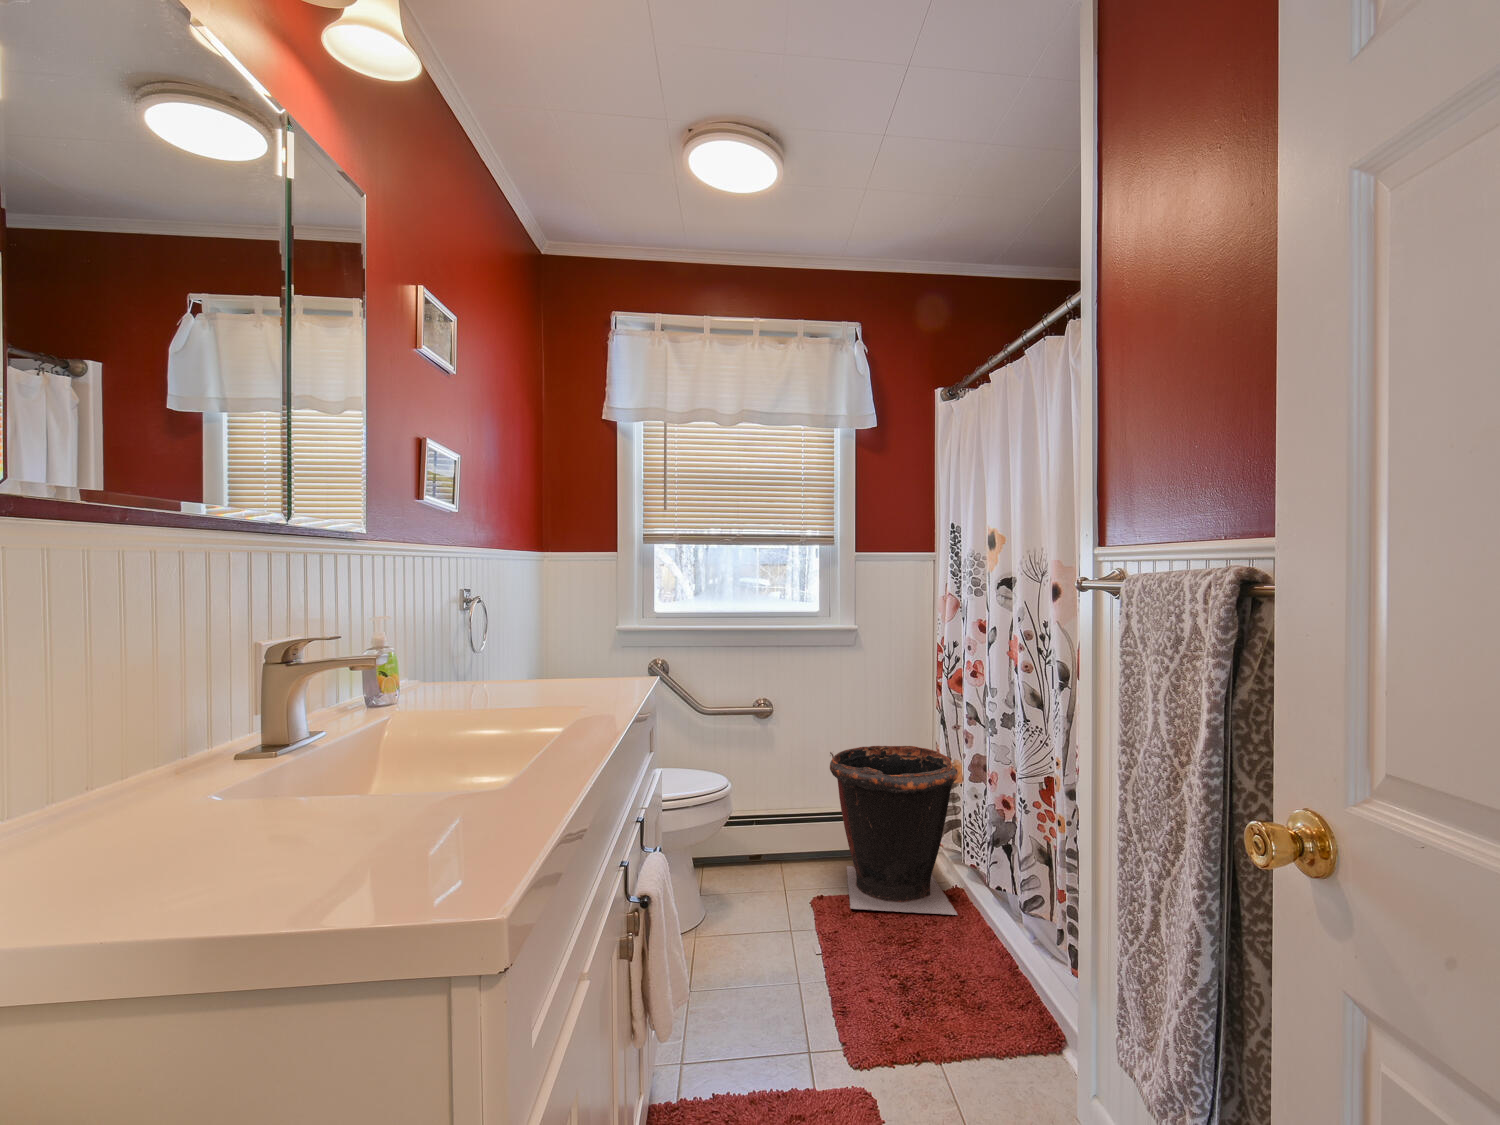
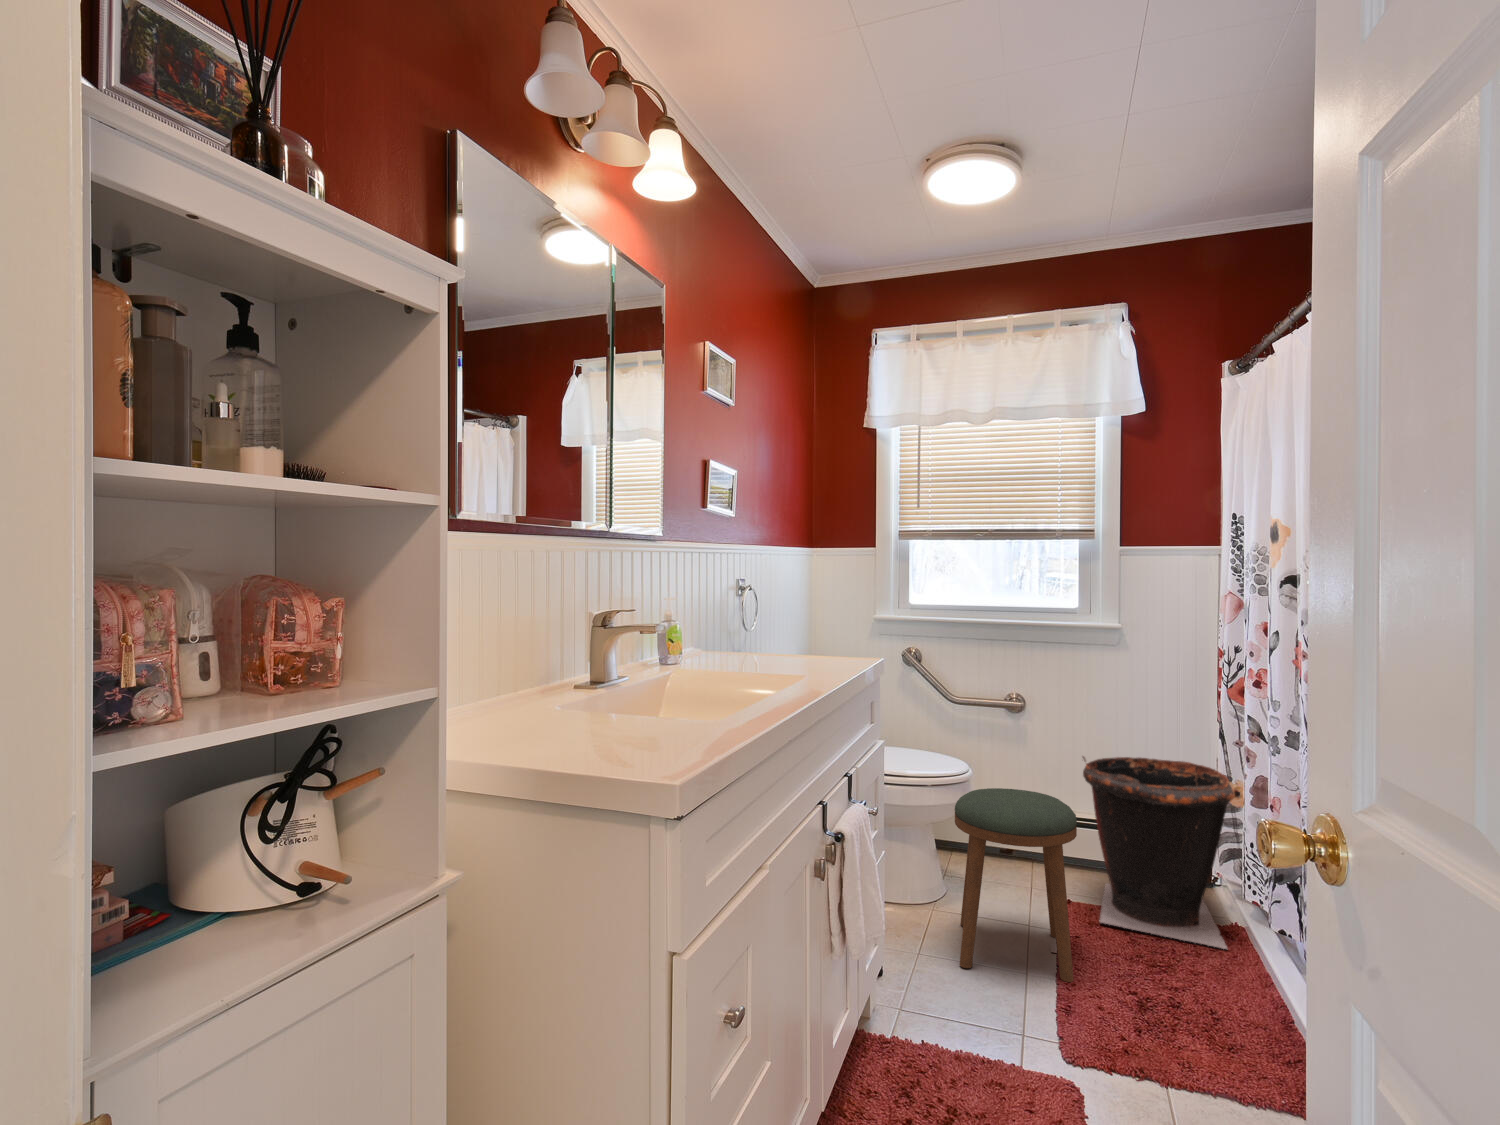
stool: none [723,794,841,985] -> present [955,788,1077,982]

